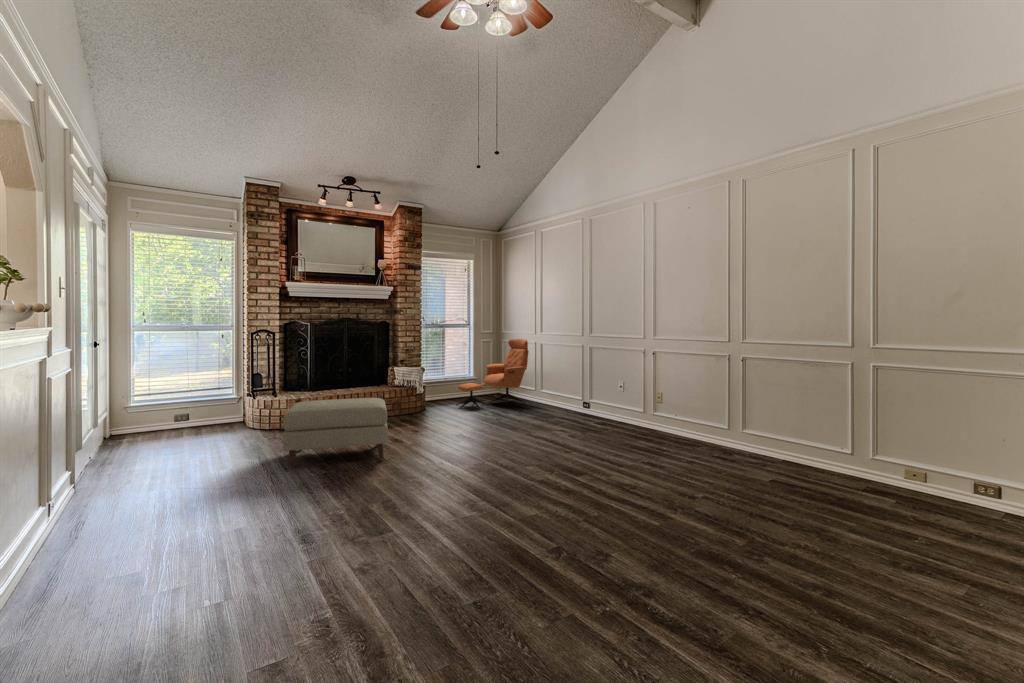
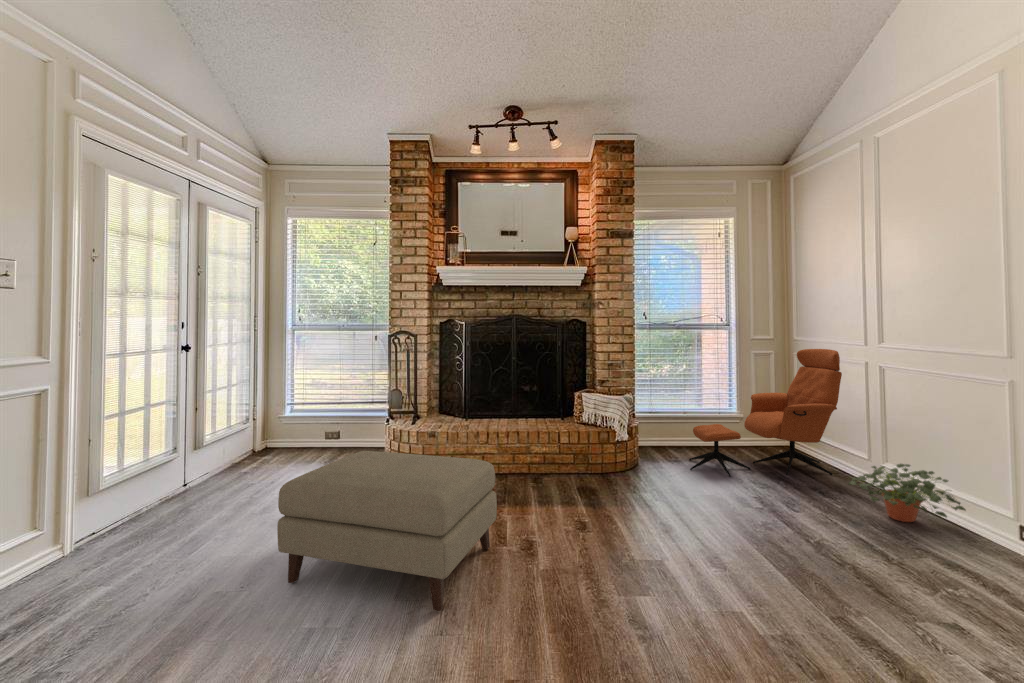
potted plant: none [532,390,571,413] -> present [849,464,966,522]

